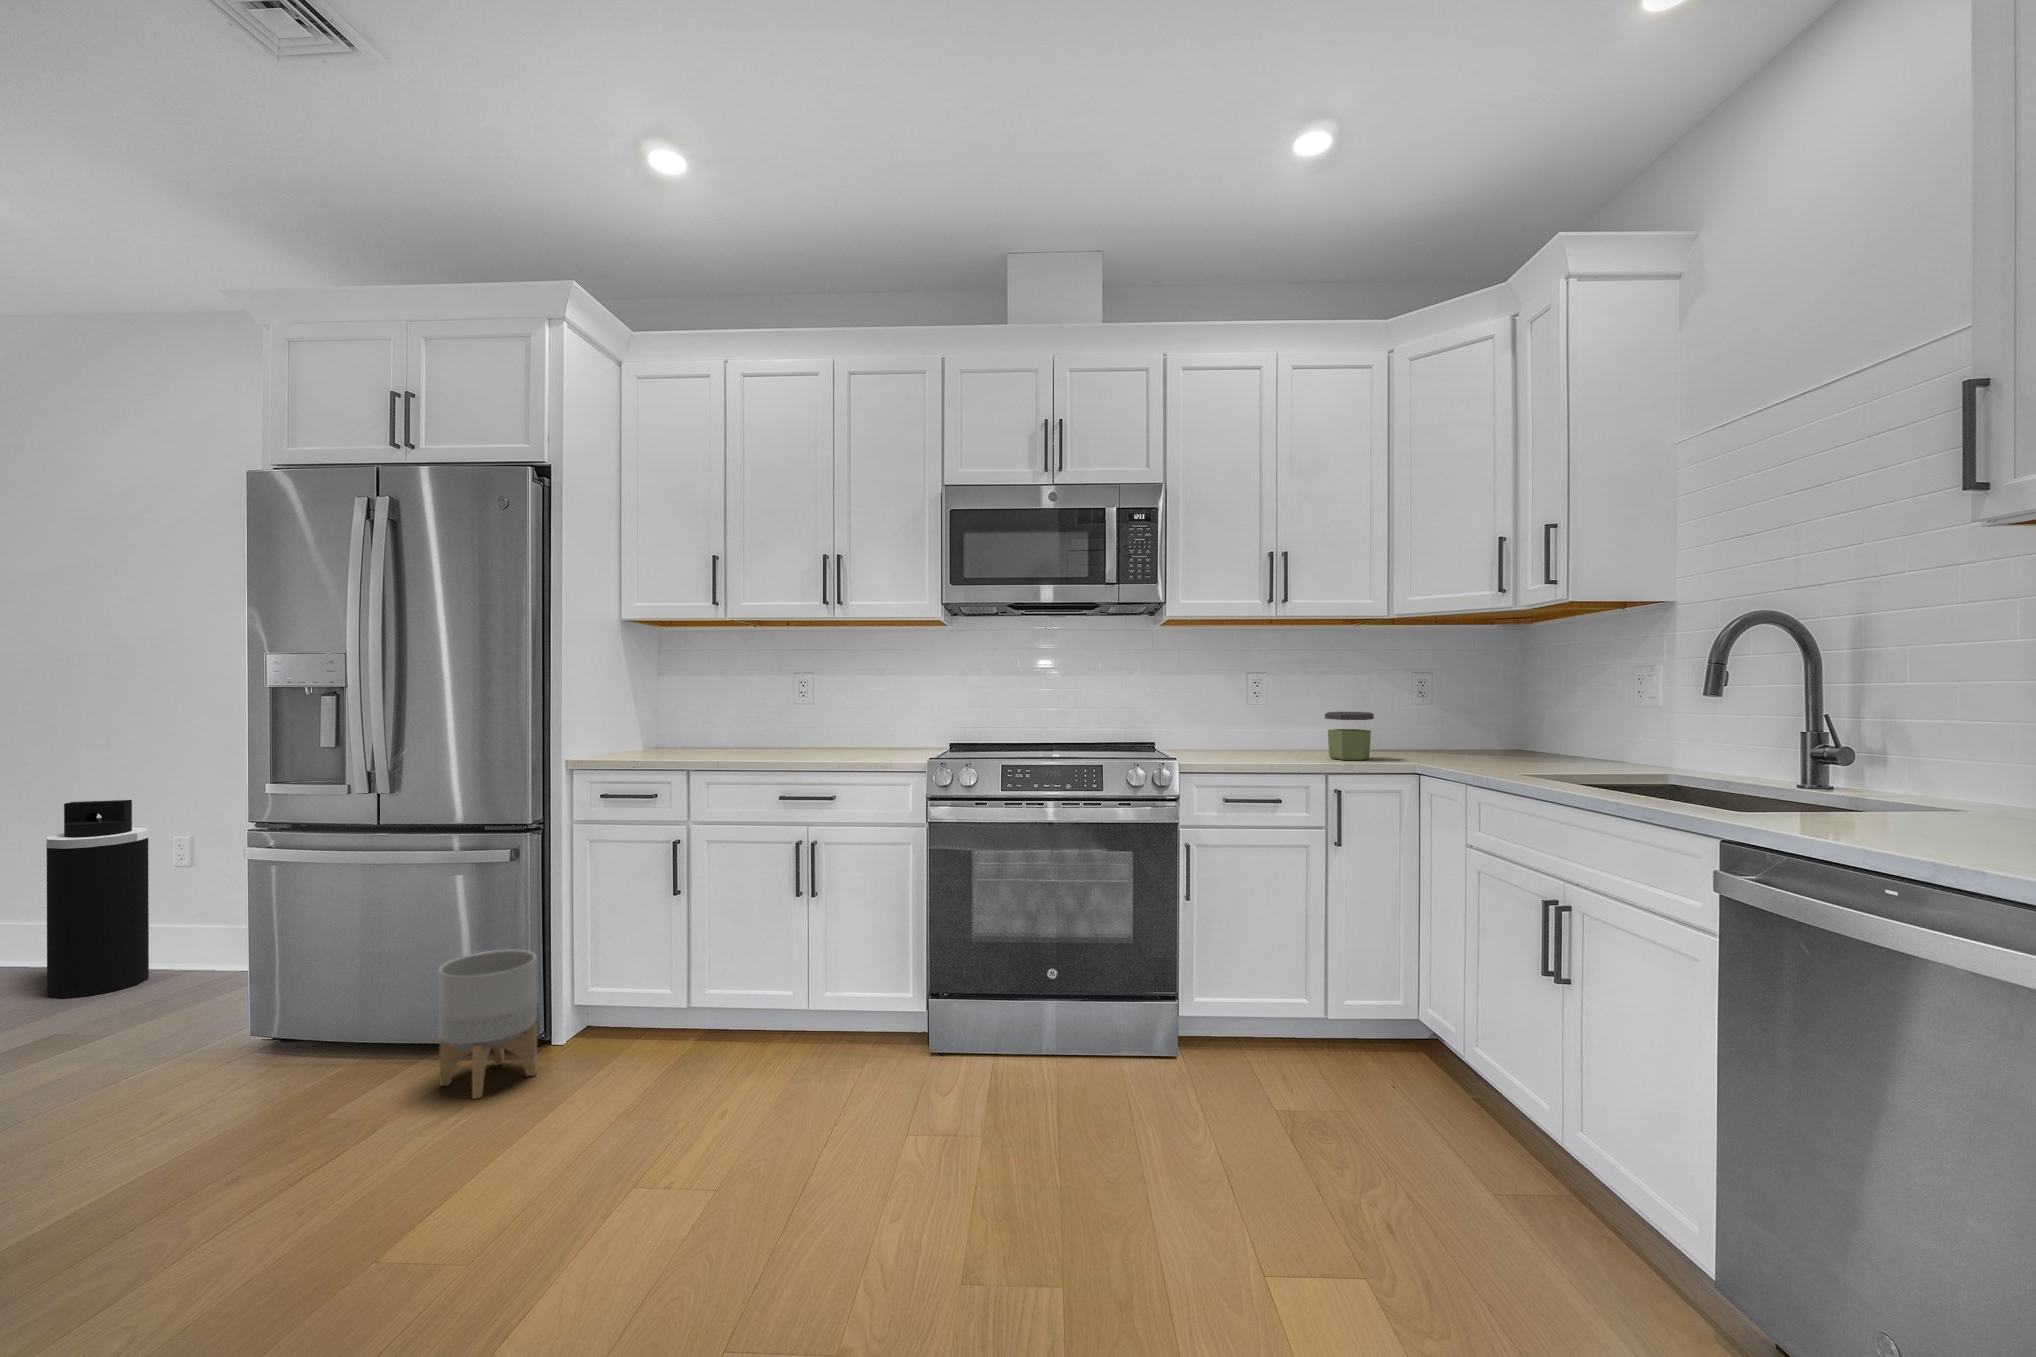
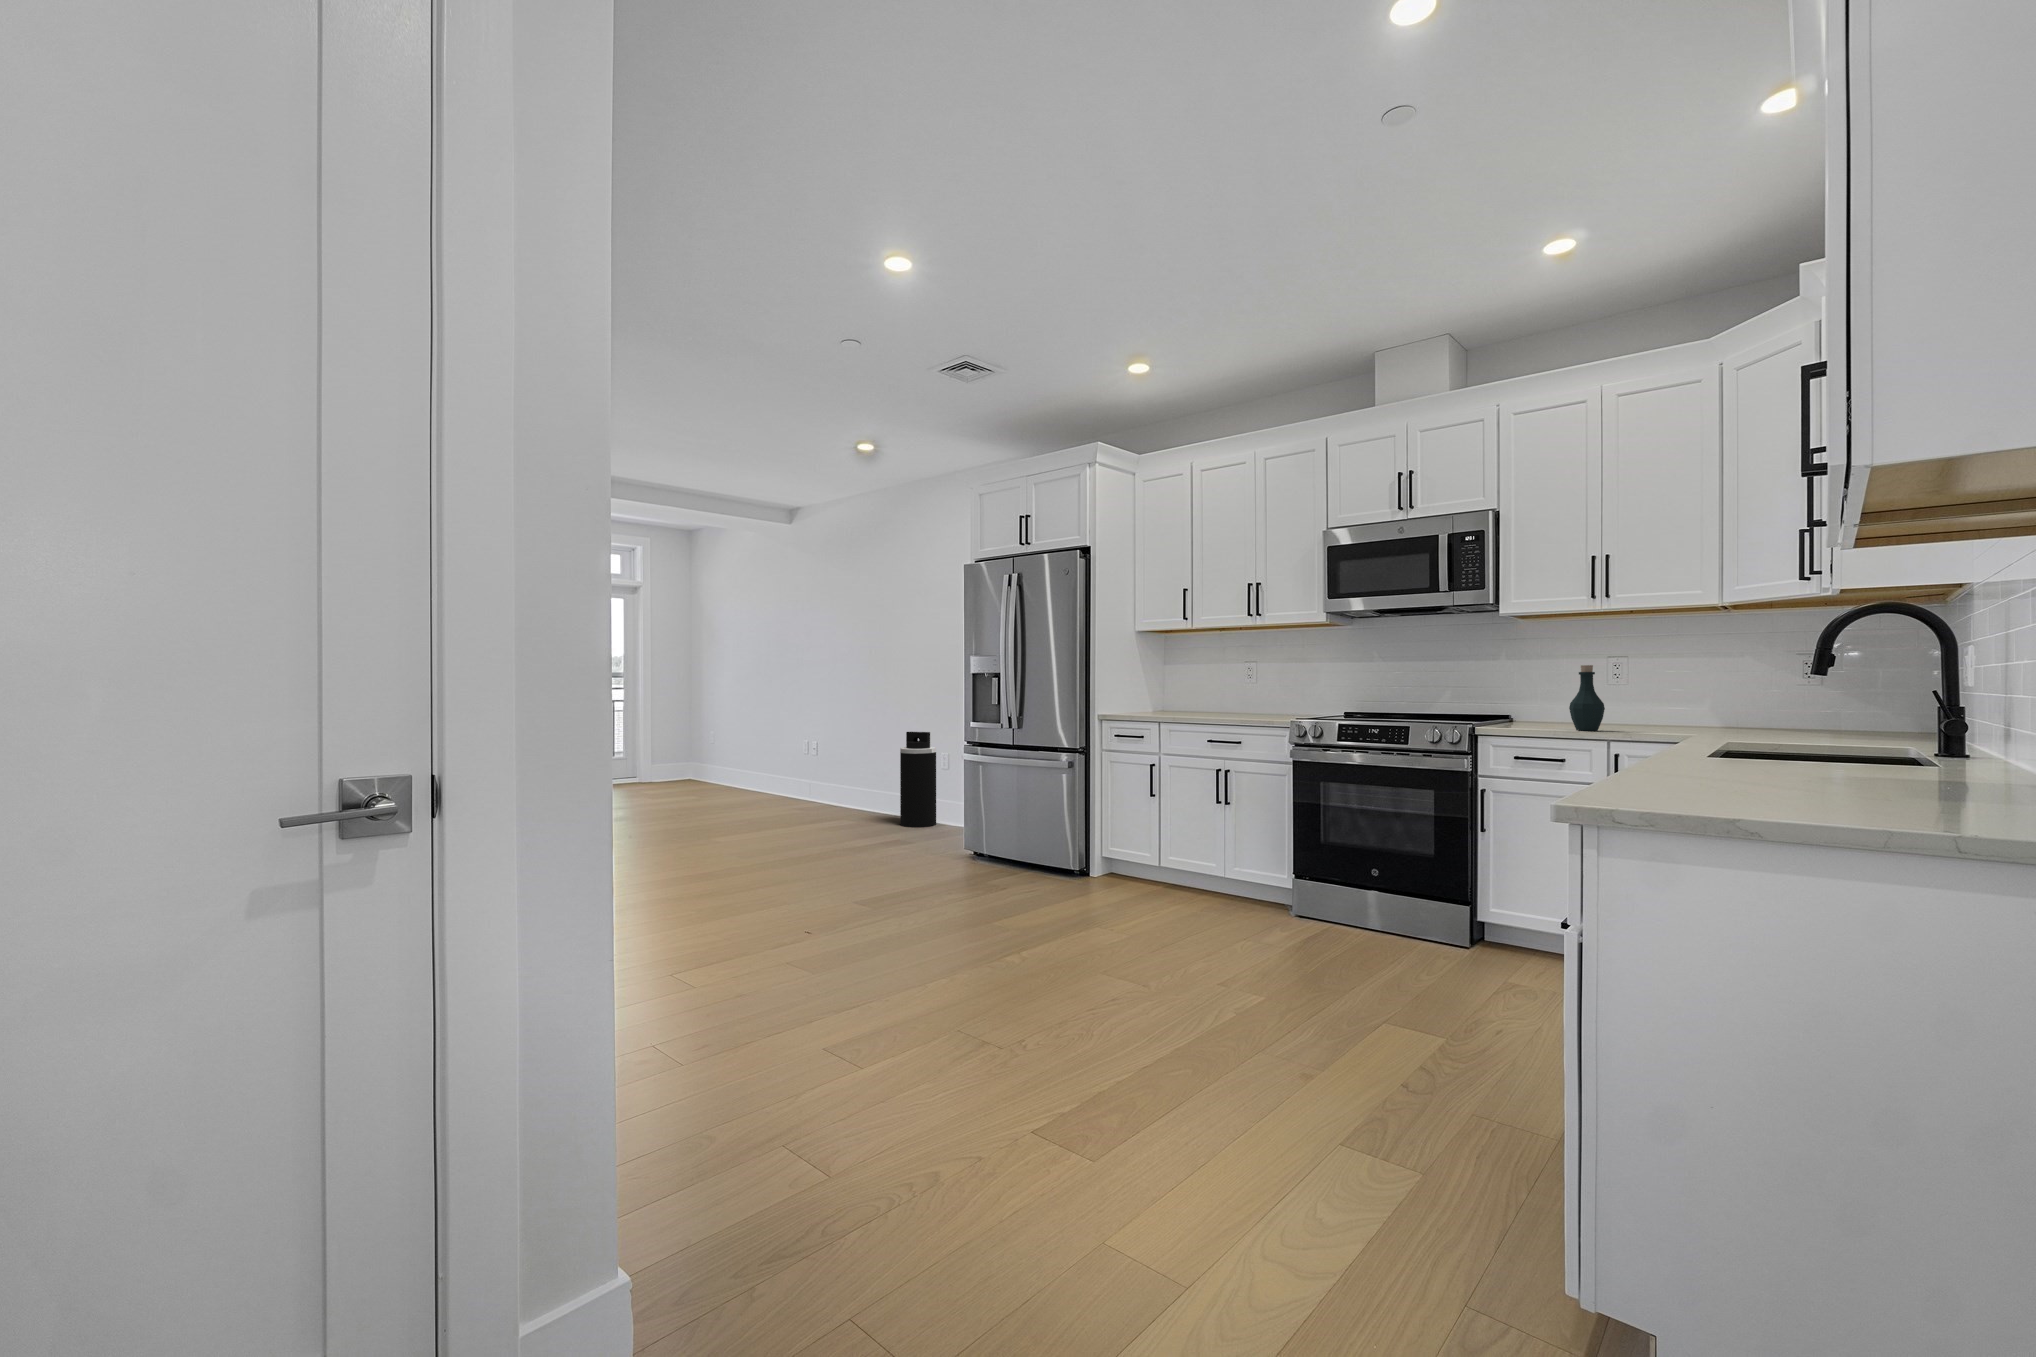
bottle: none [1270,682,1307,761] -> present [1569,665,1605,731]
jar: present [1325,712,1374,760] -> none [1633,691,1682,733]
planter: present [438,950,537,1098] -> none [1033,816,1078,887]

